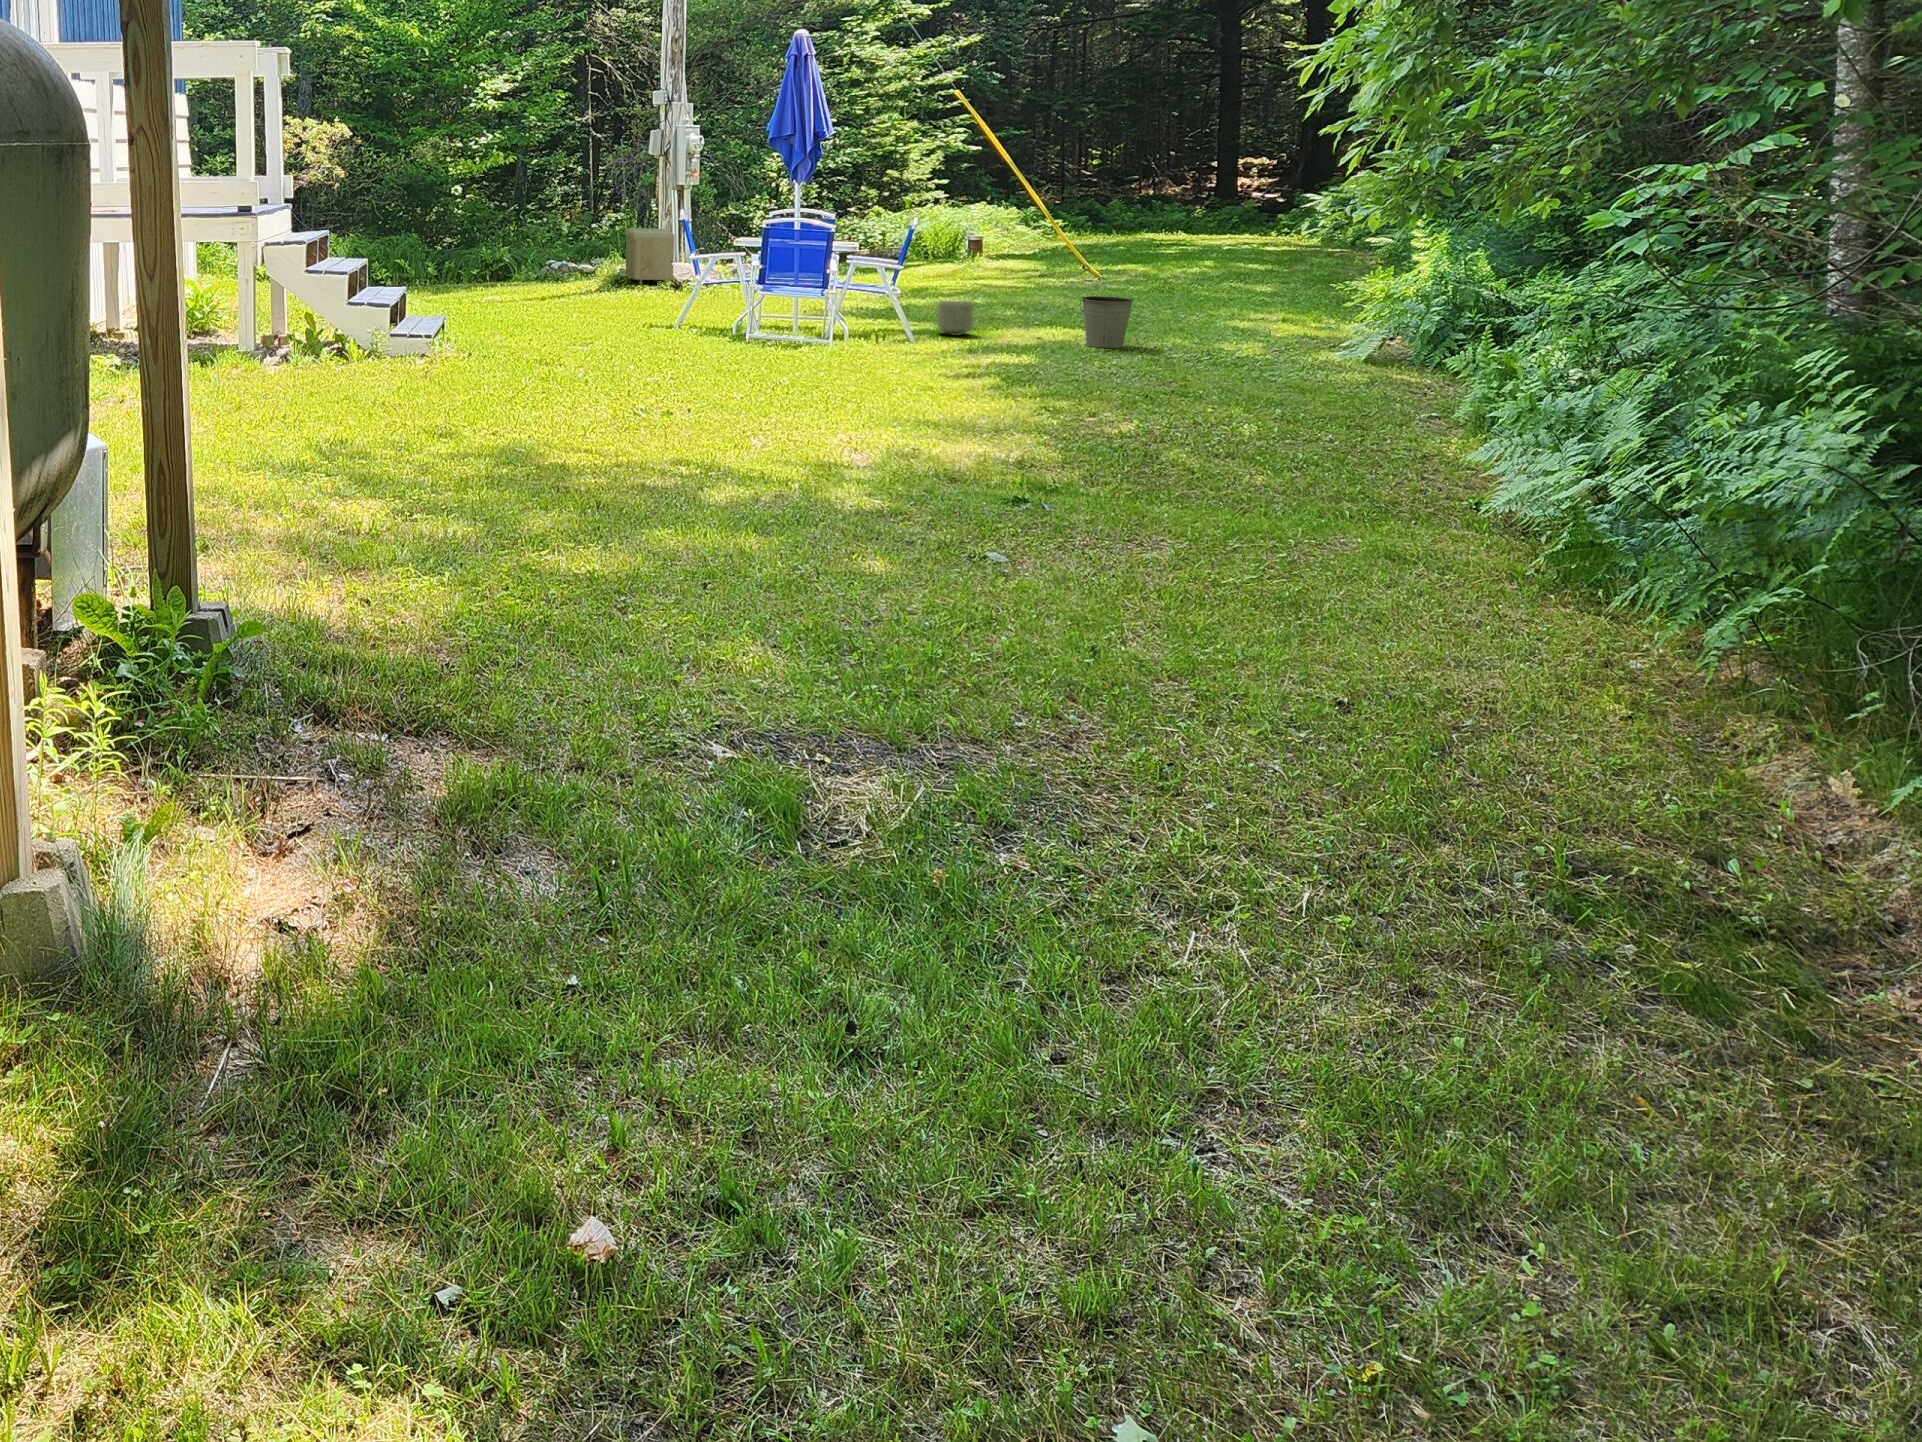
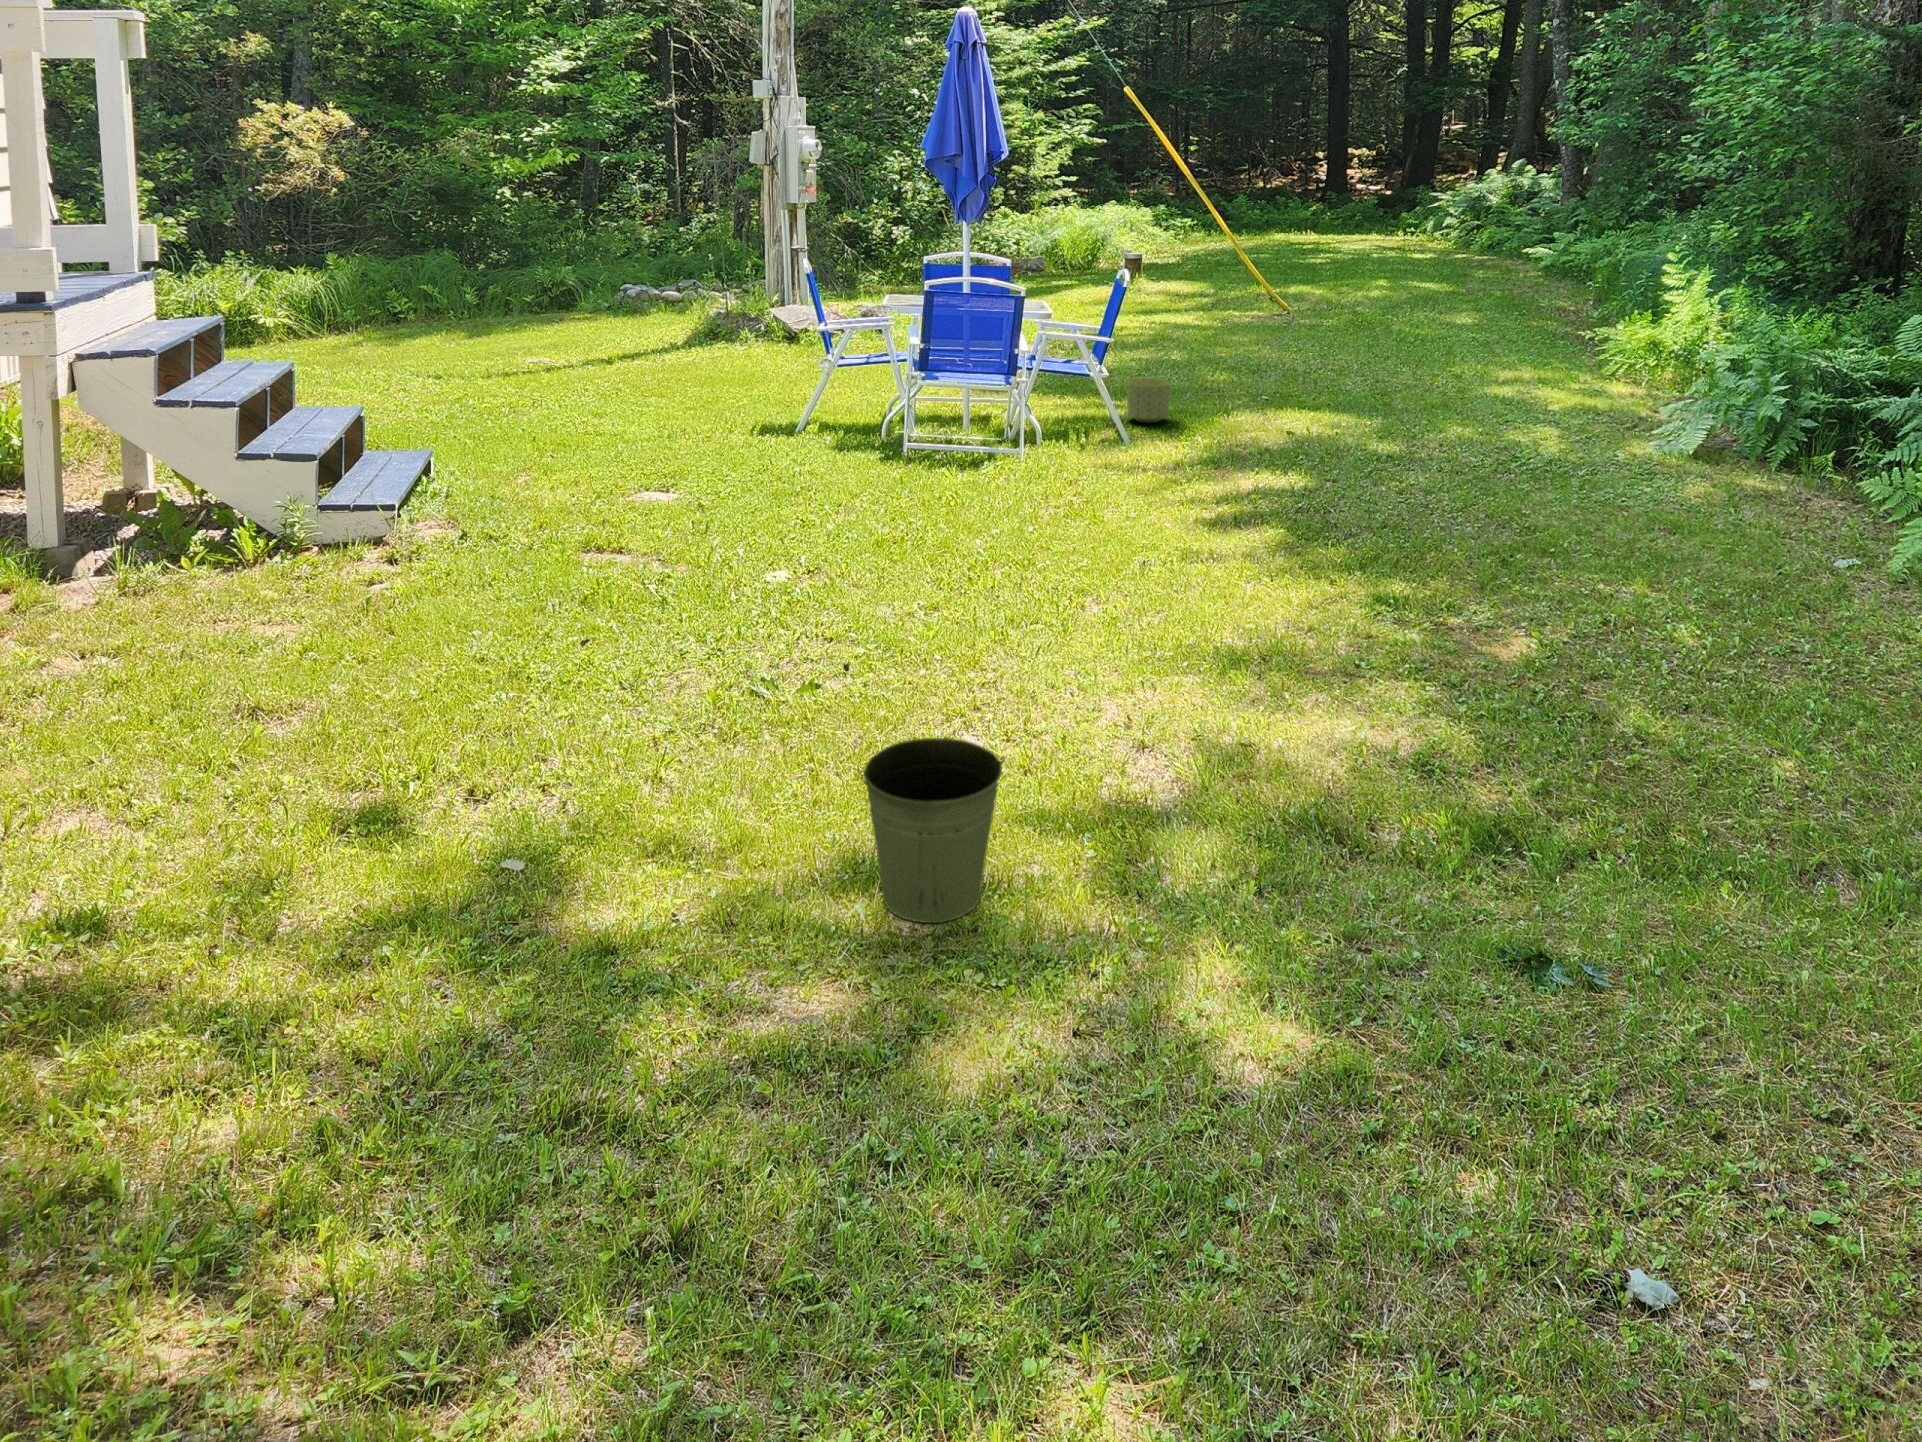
storage bench: present [625,228,674,285] -> none [721,260,785,336]
bucket: present [1080,296,1133,348] -> present [859,738,1005,923]

